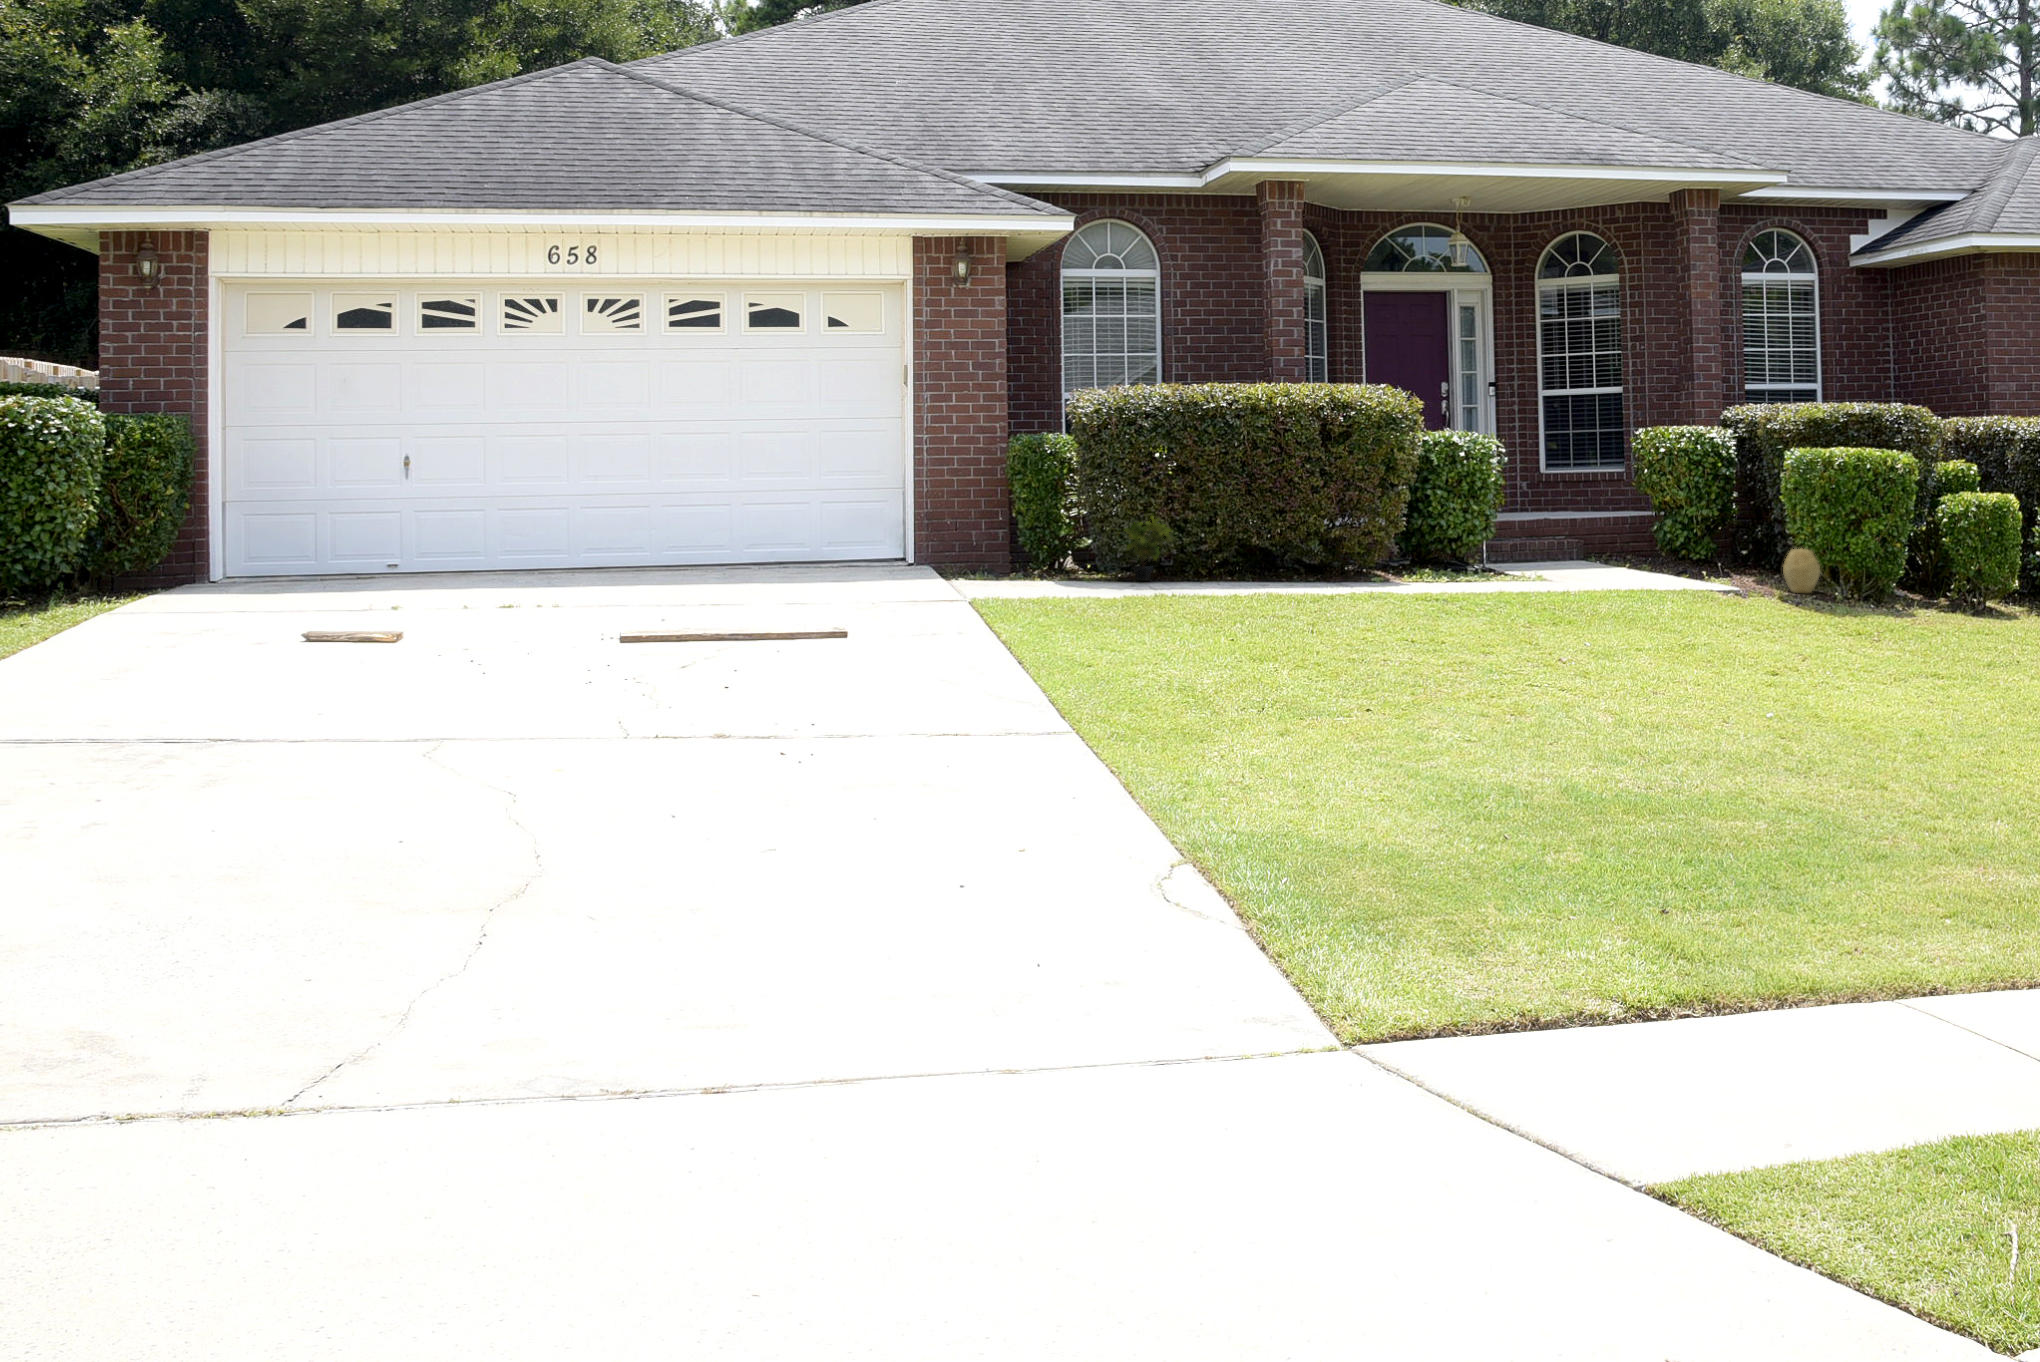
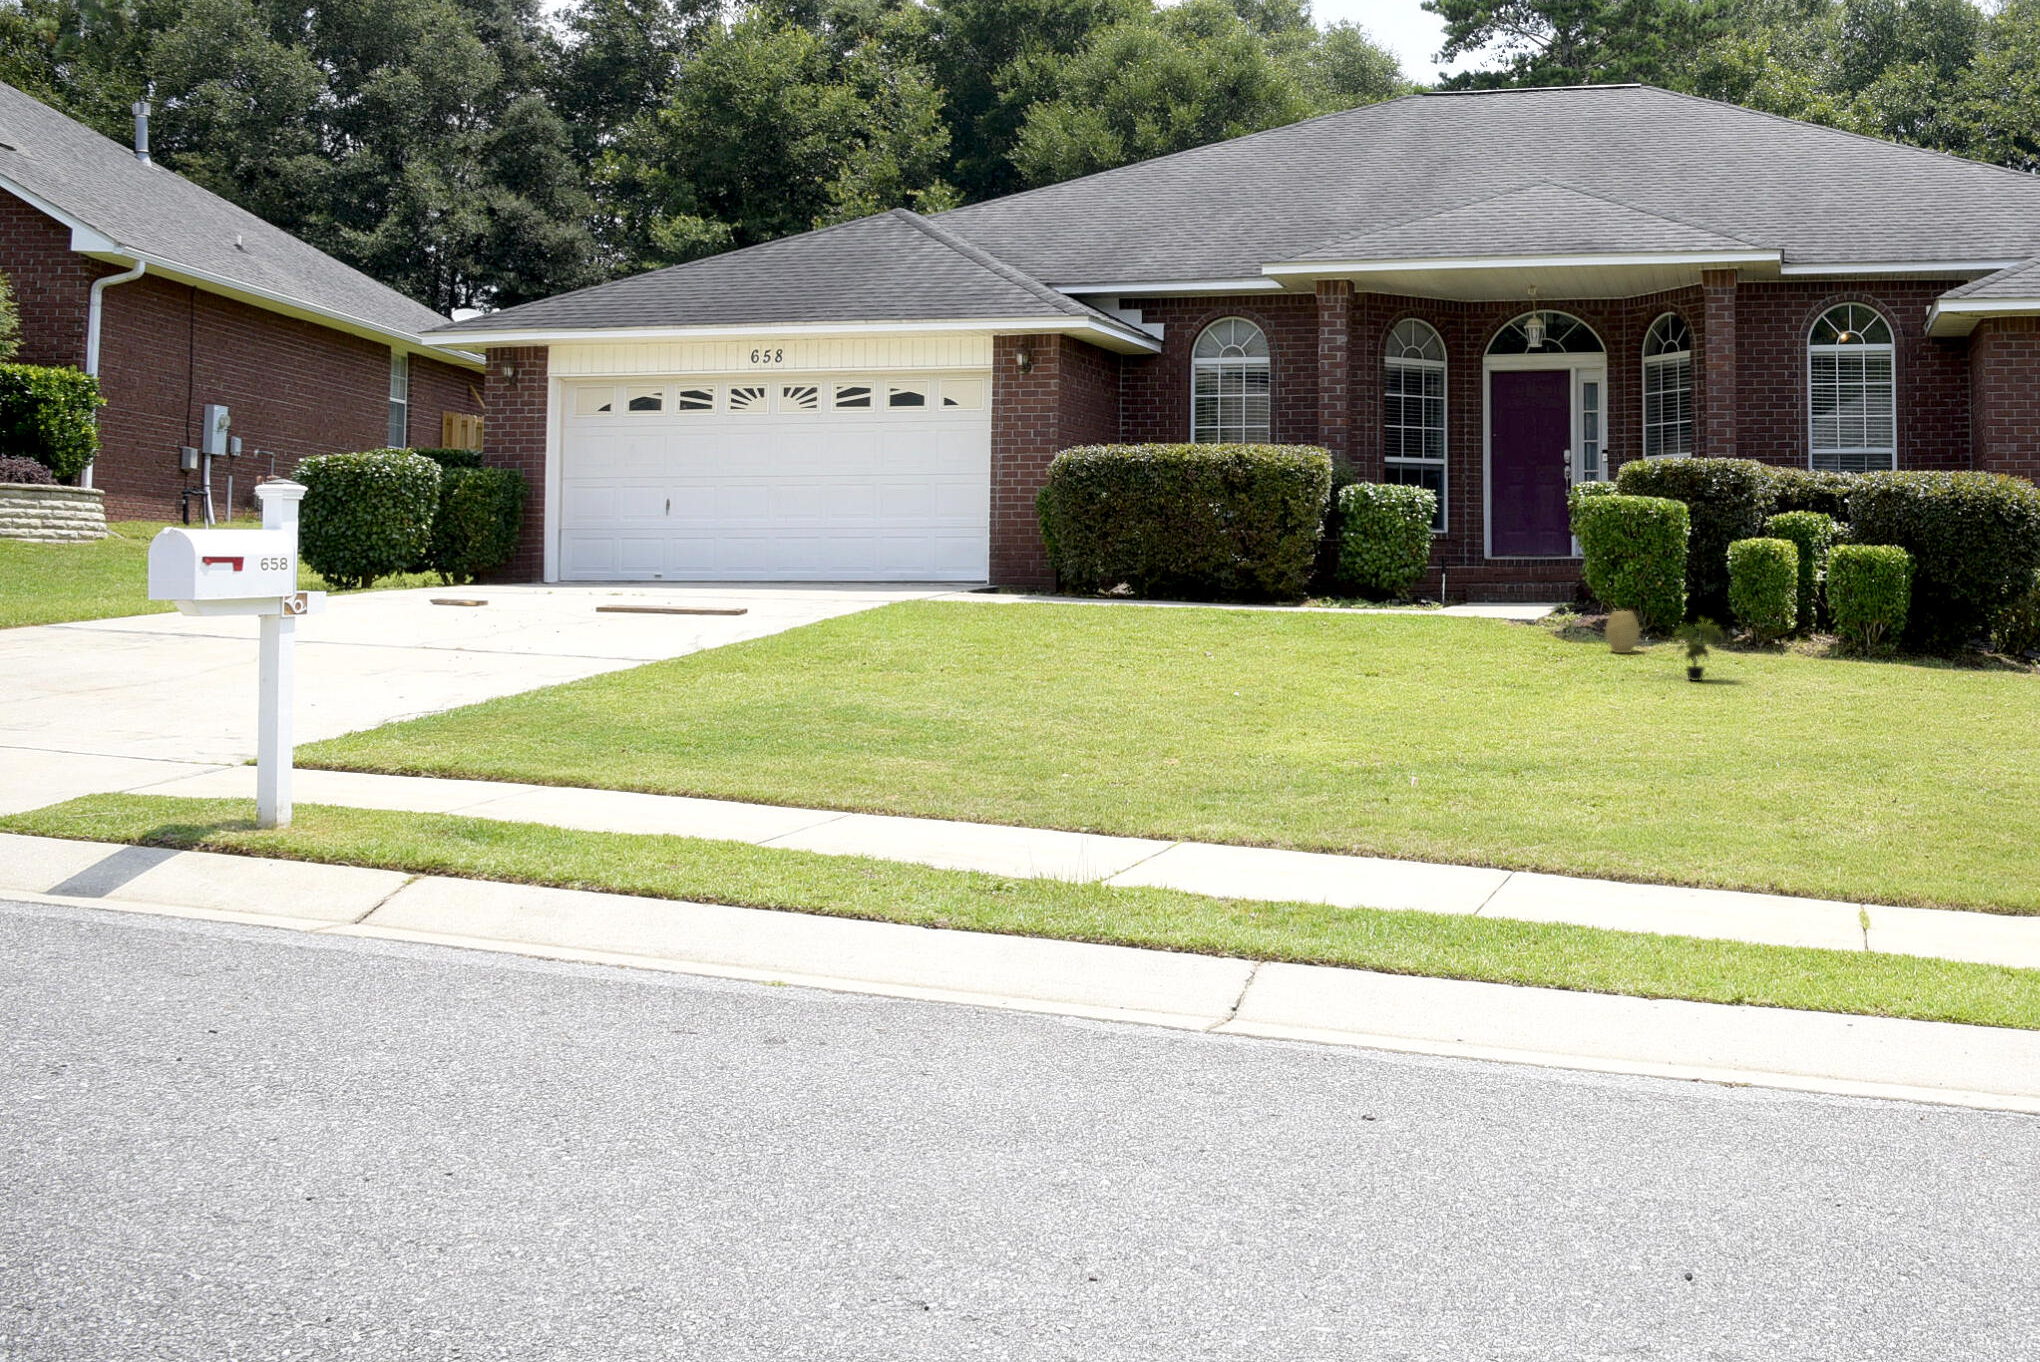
potted plant: present [1125,517,1172,581] -> present [1674,621,1722,681]

